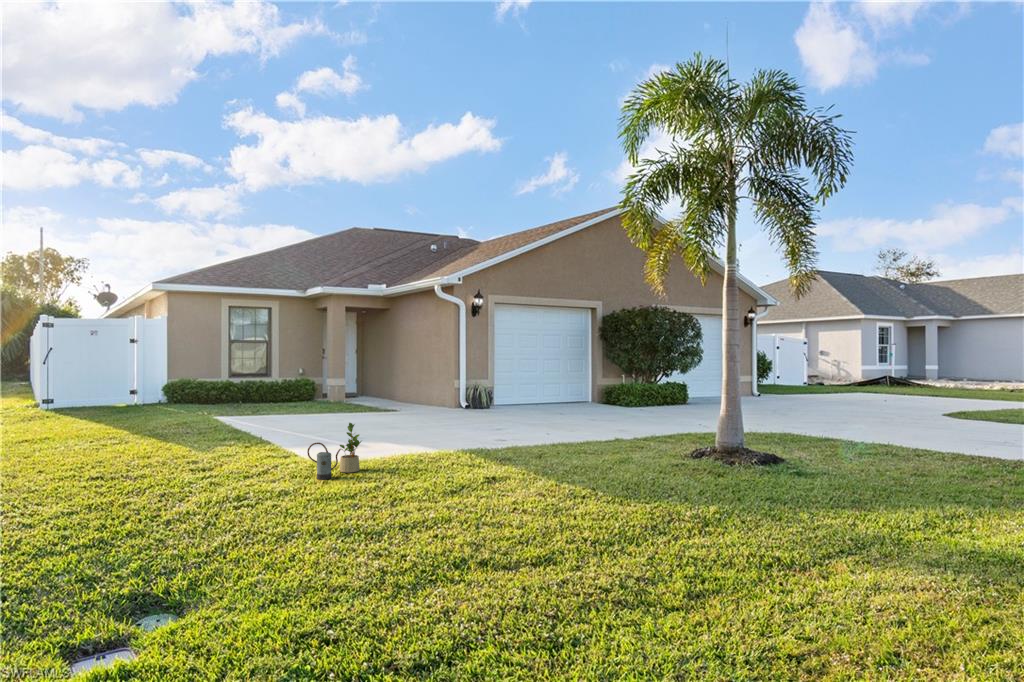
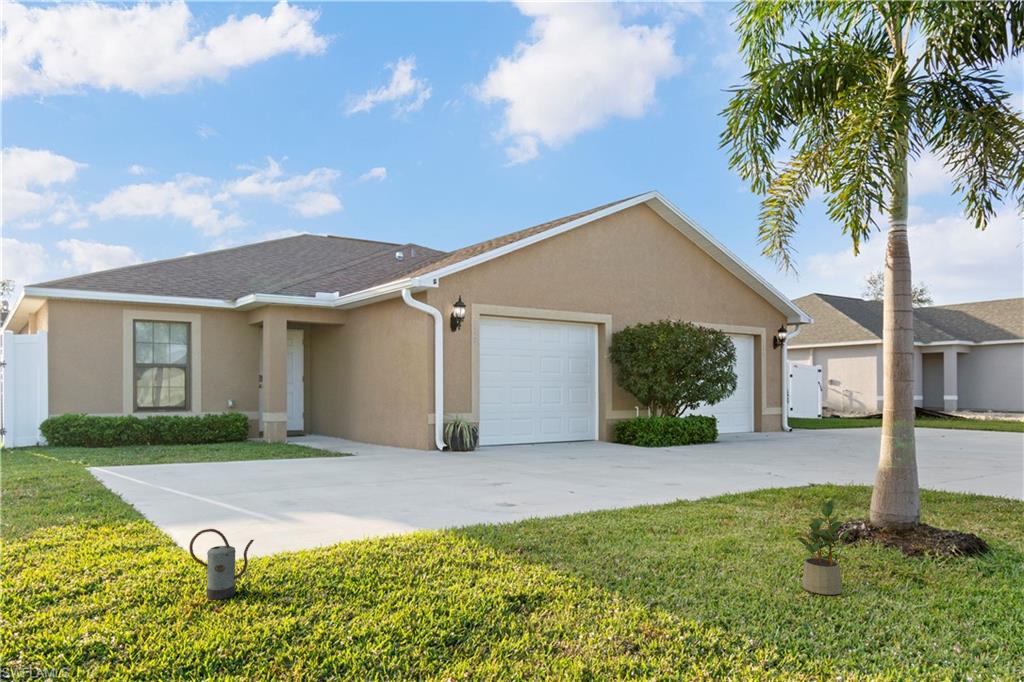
potted plant: present [340,423,361,473] -> present [799,499,849,595]

